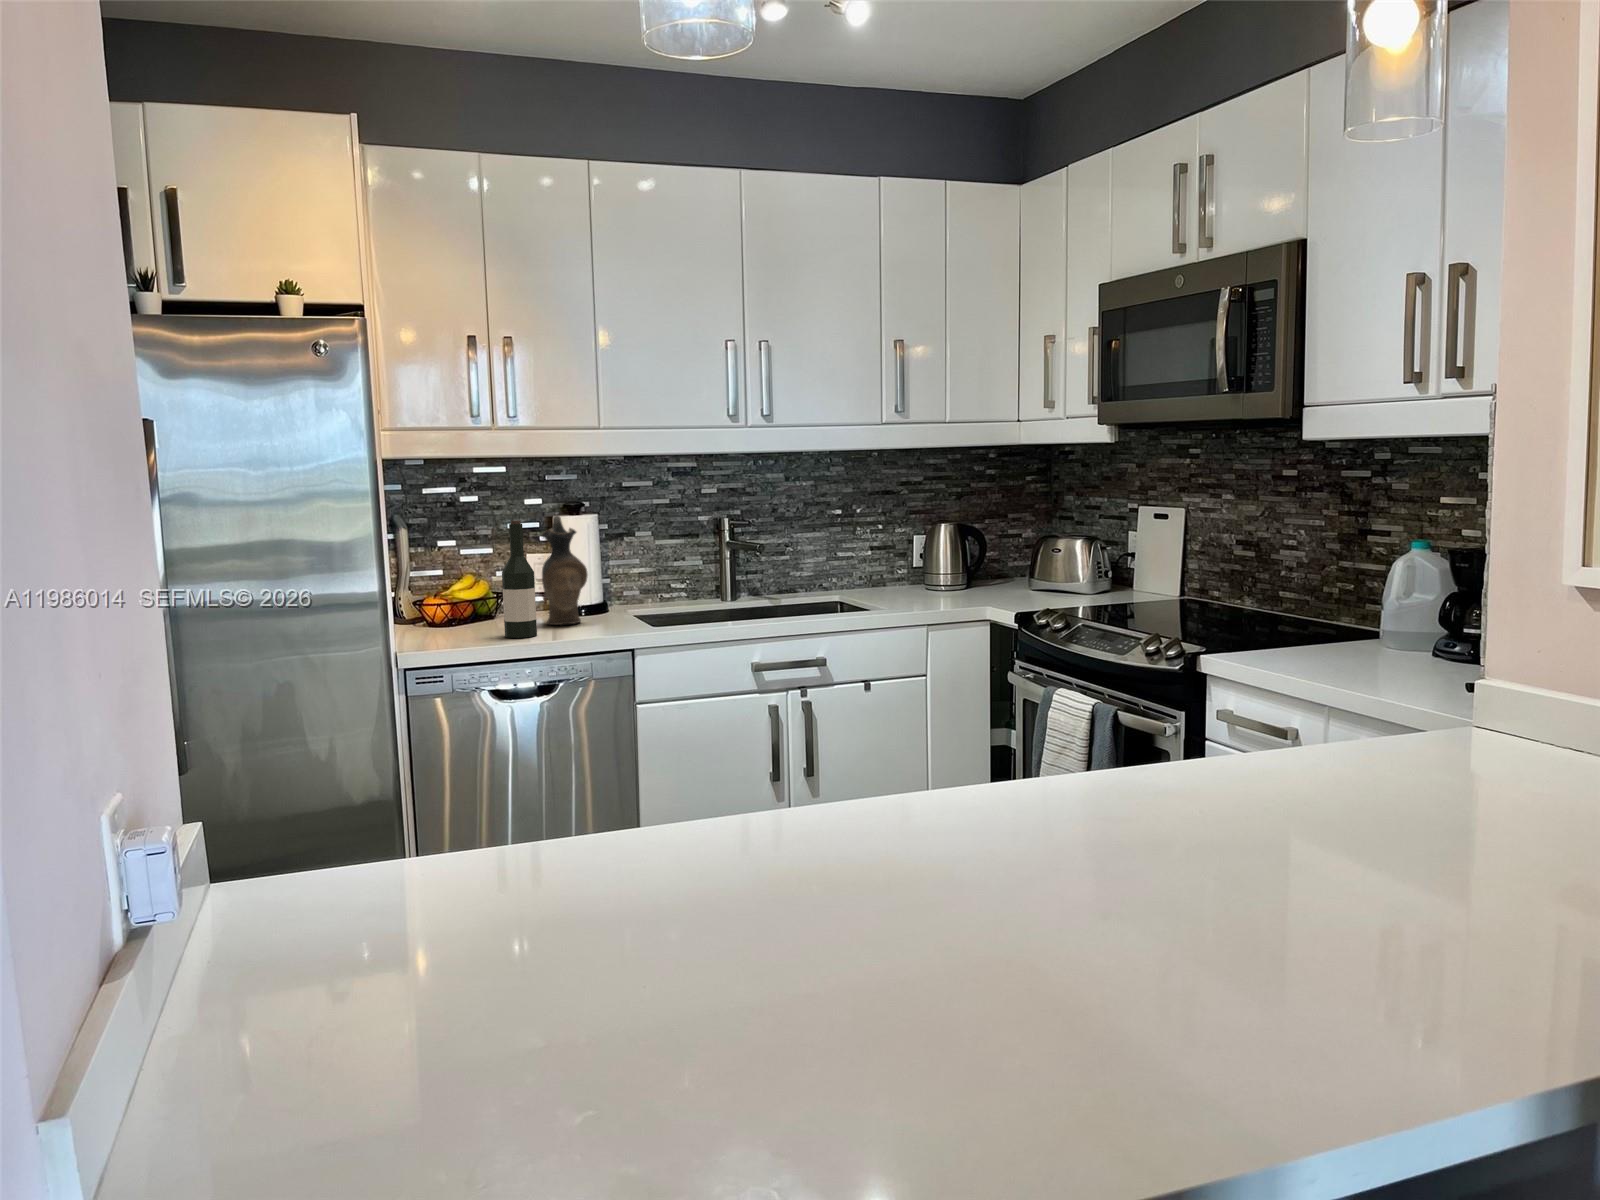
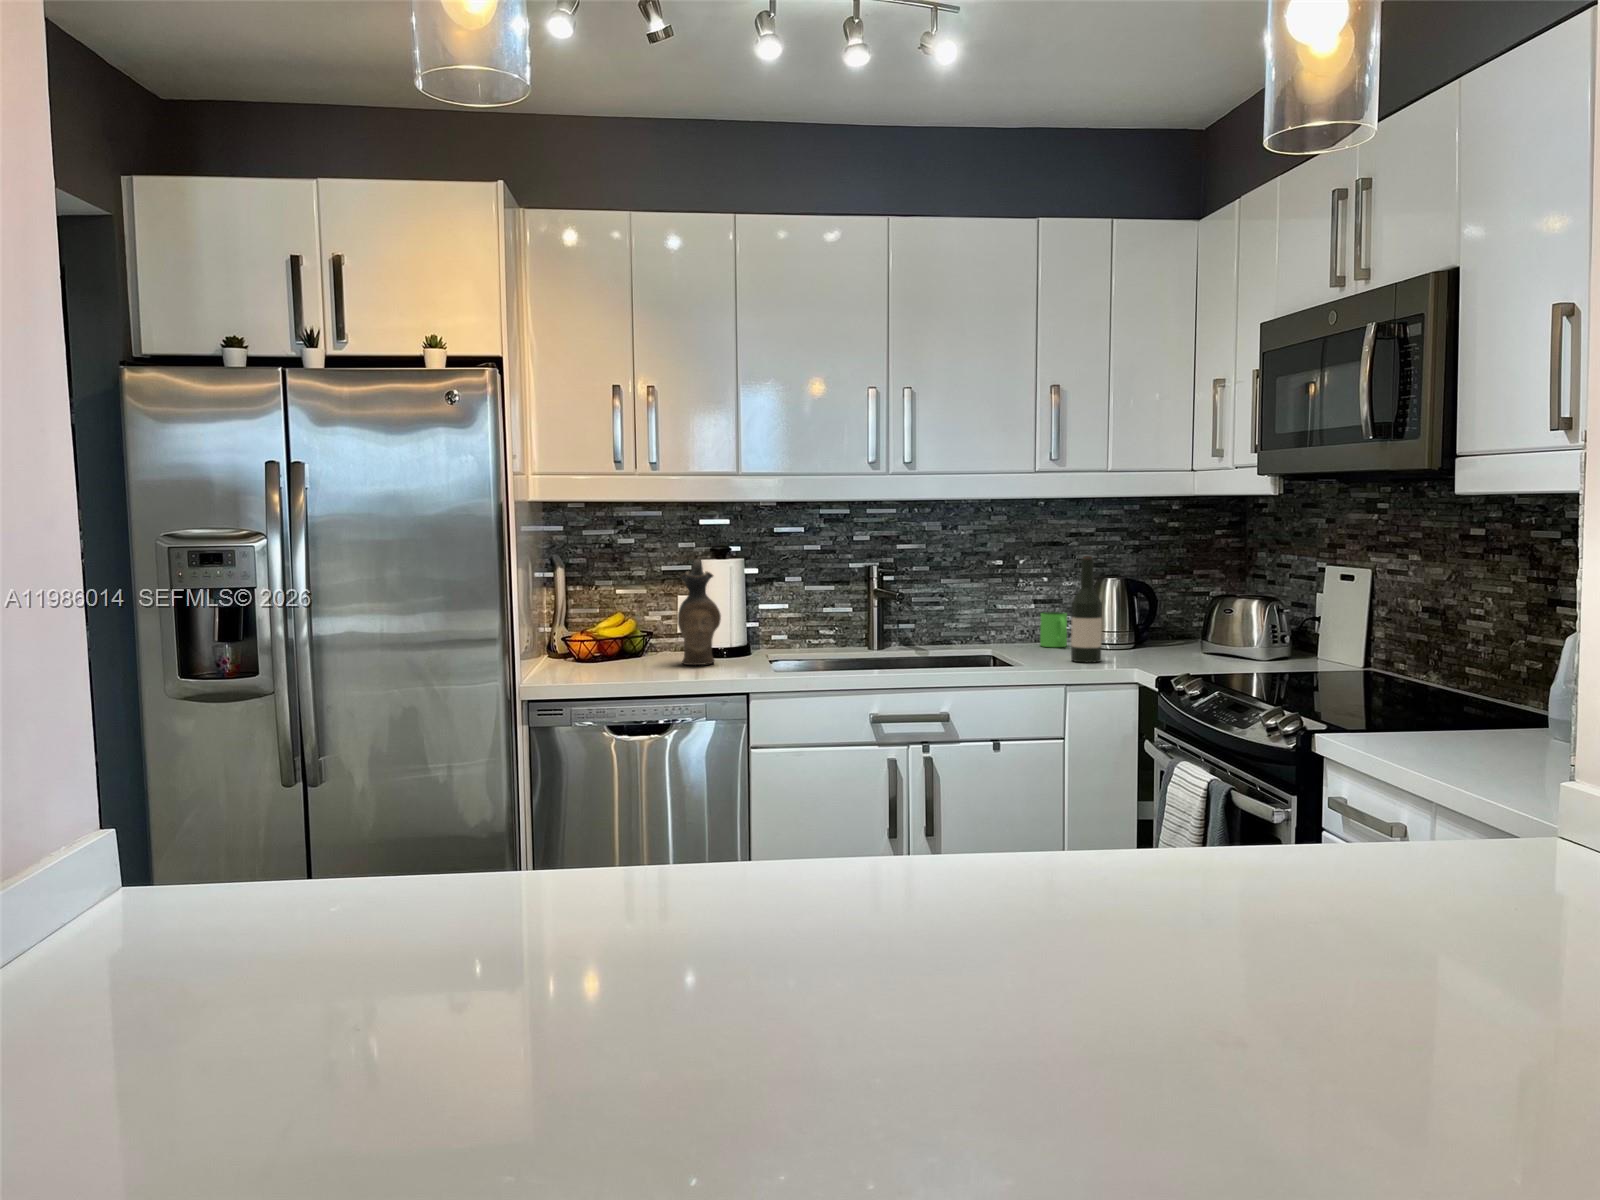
wine bottle: present [502,520,537,638] -> present [1071,556,1102,663]
mug: none [879,558,906,591] -> present [1040,612,1067,647]

